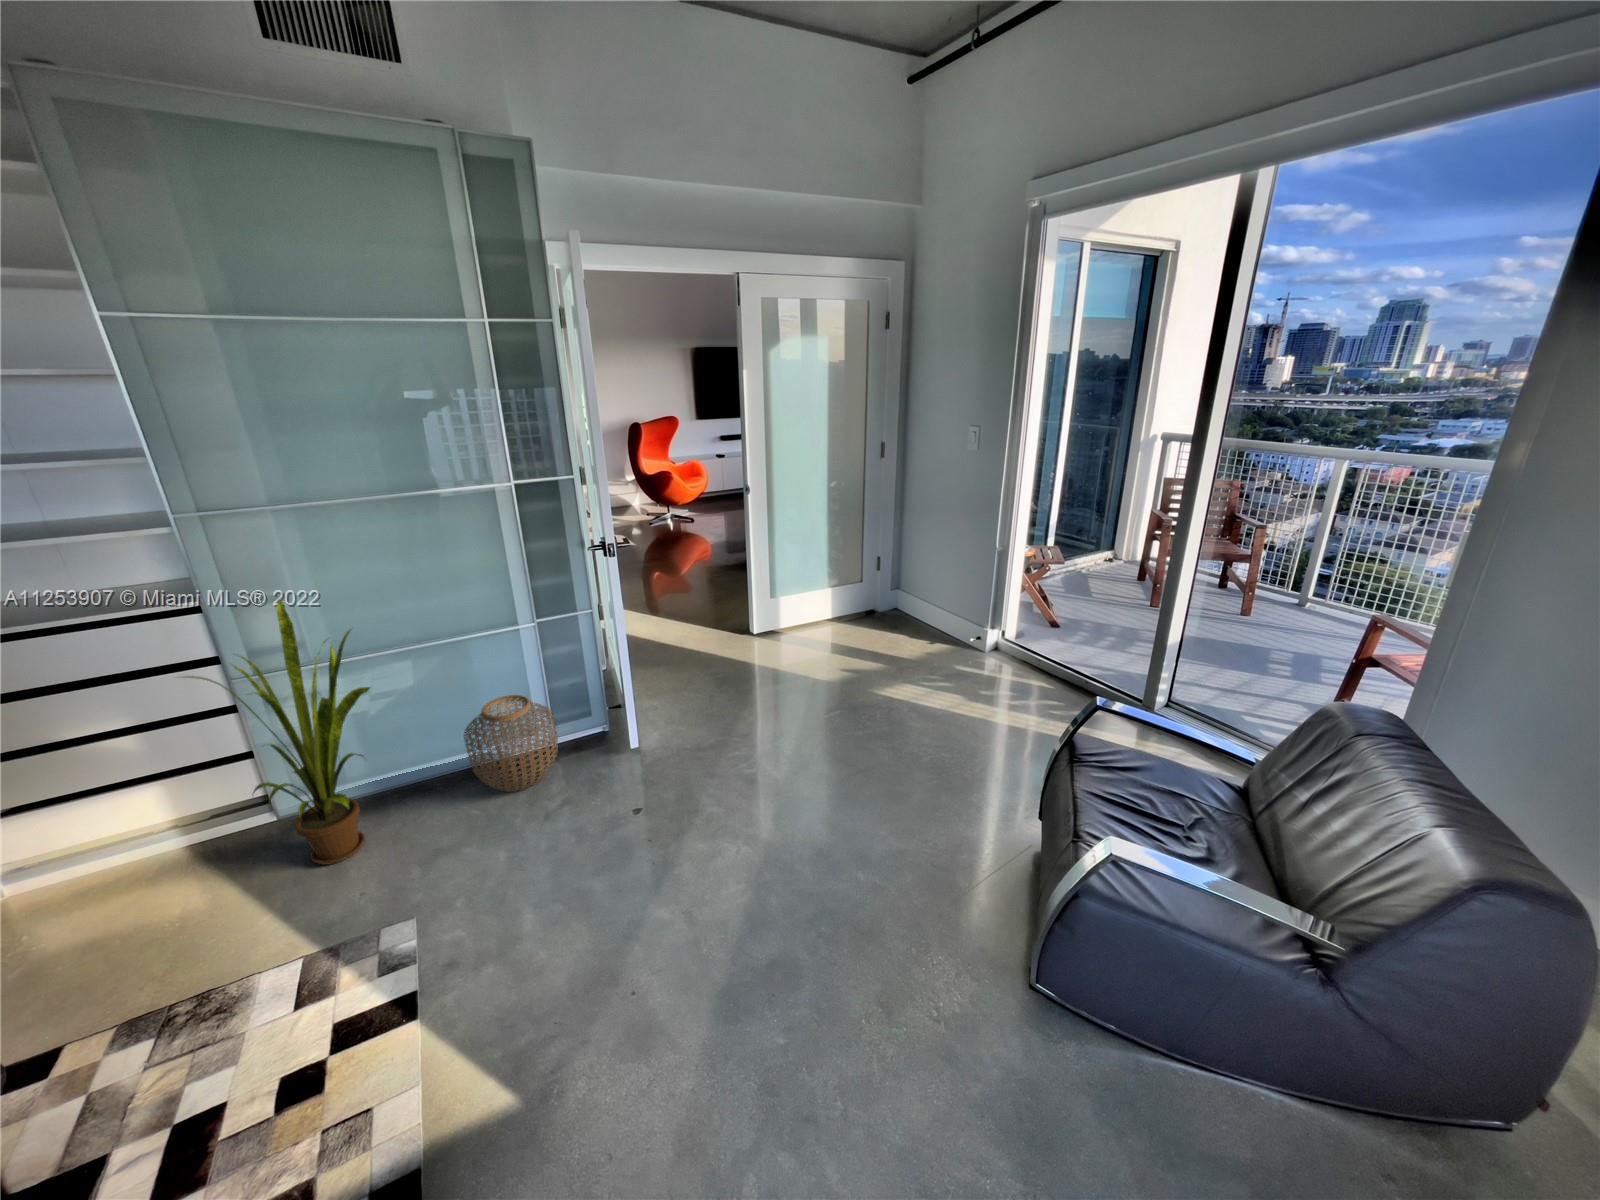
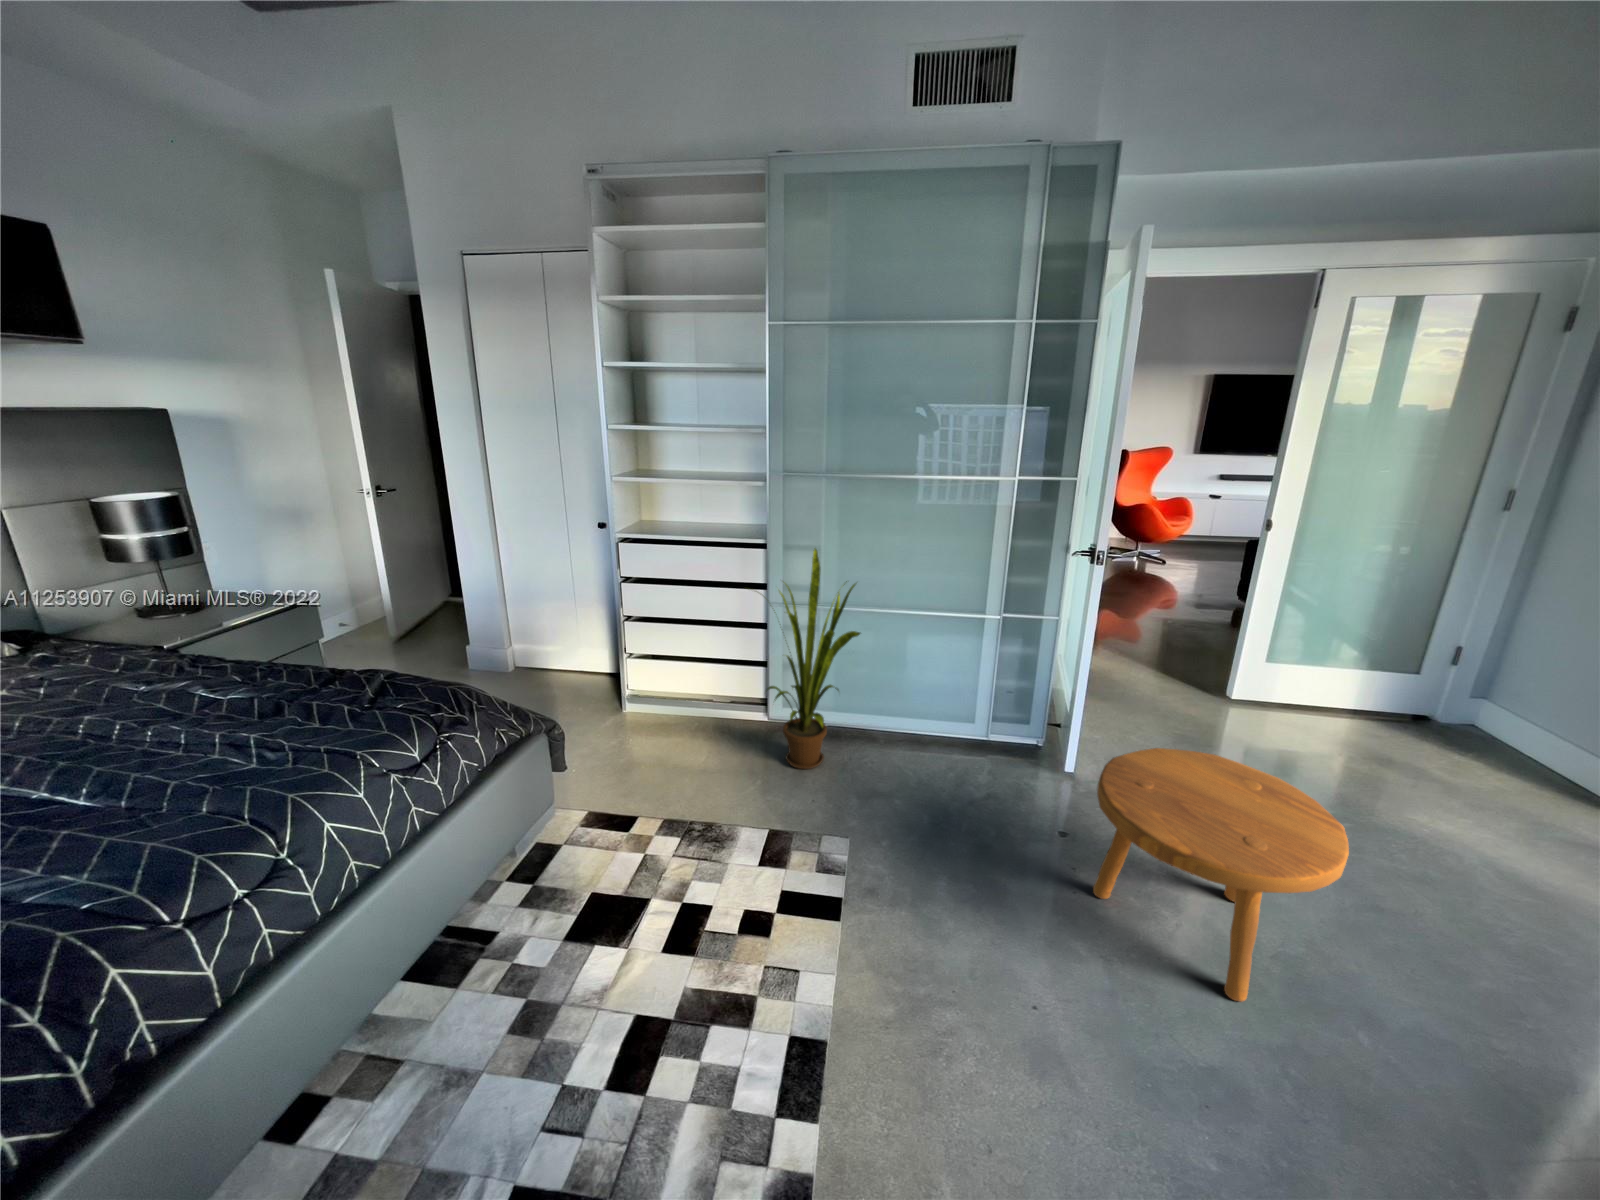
woven basket: present [464,695,558,792] -> none [914,677,997,770]
footstool: none [647,702,825,894] -> present [1093,748,1349,1001]

